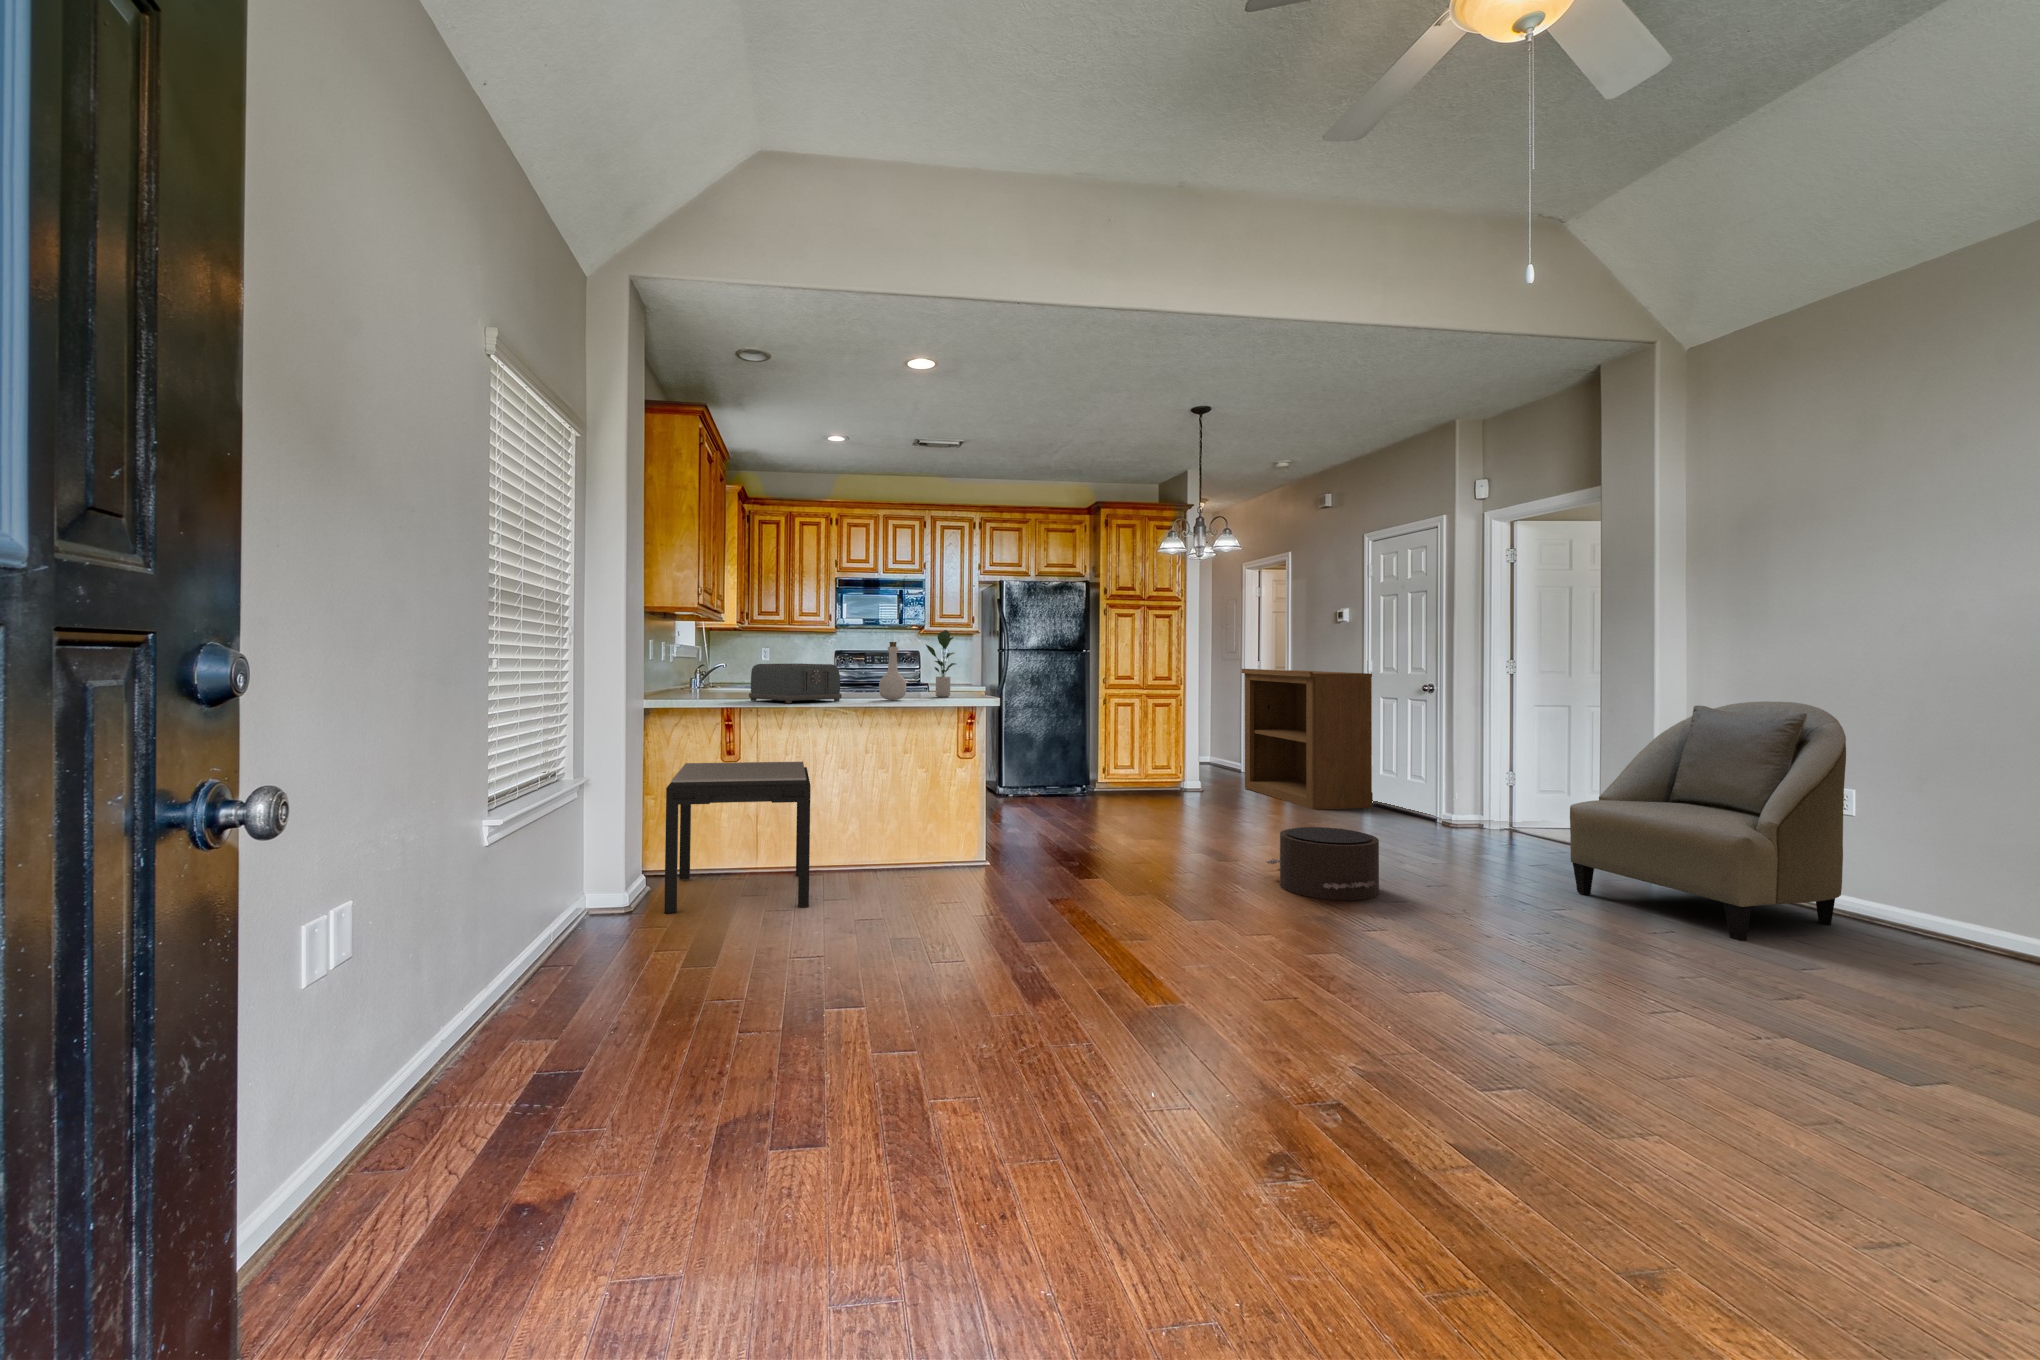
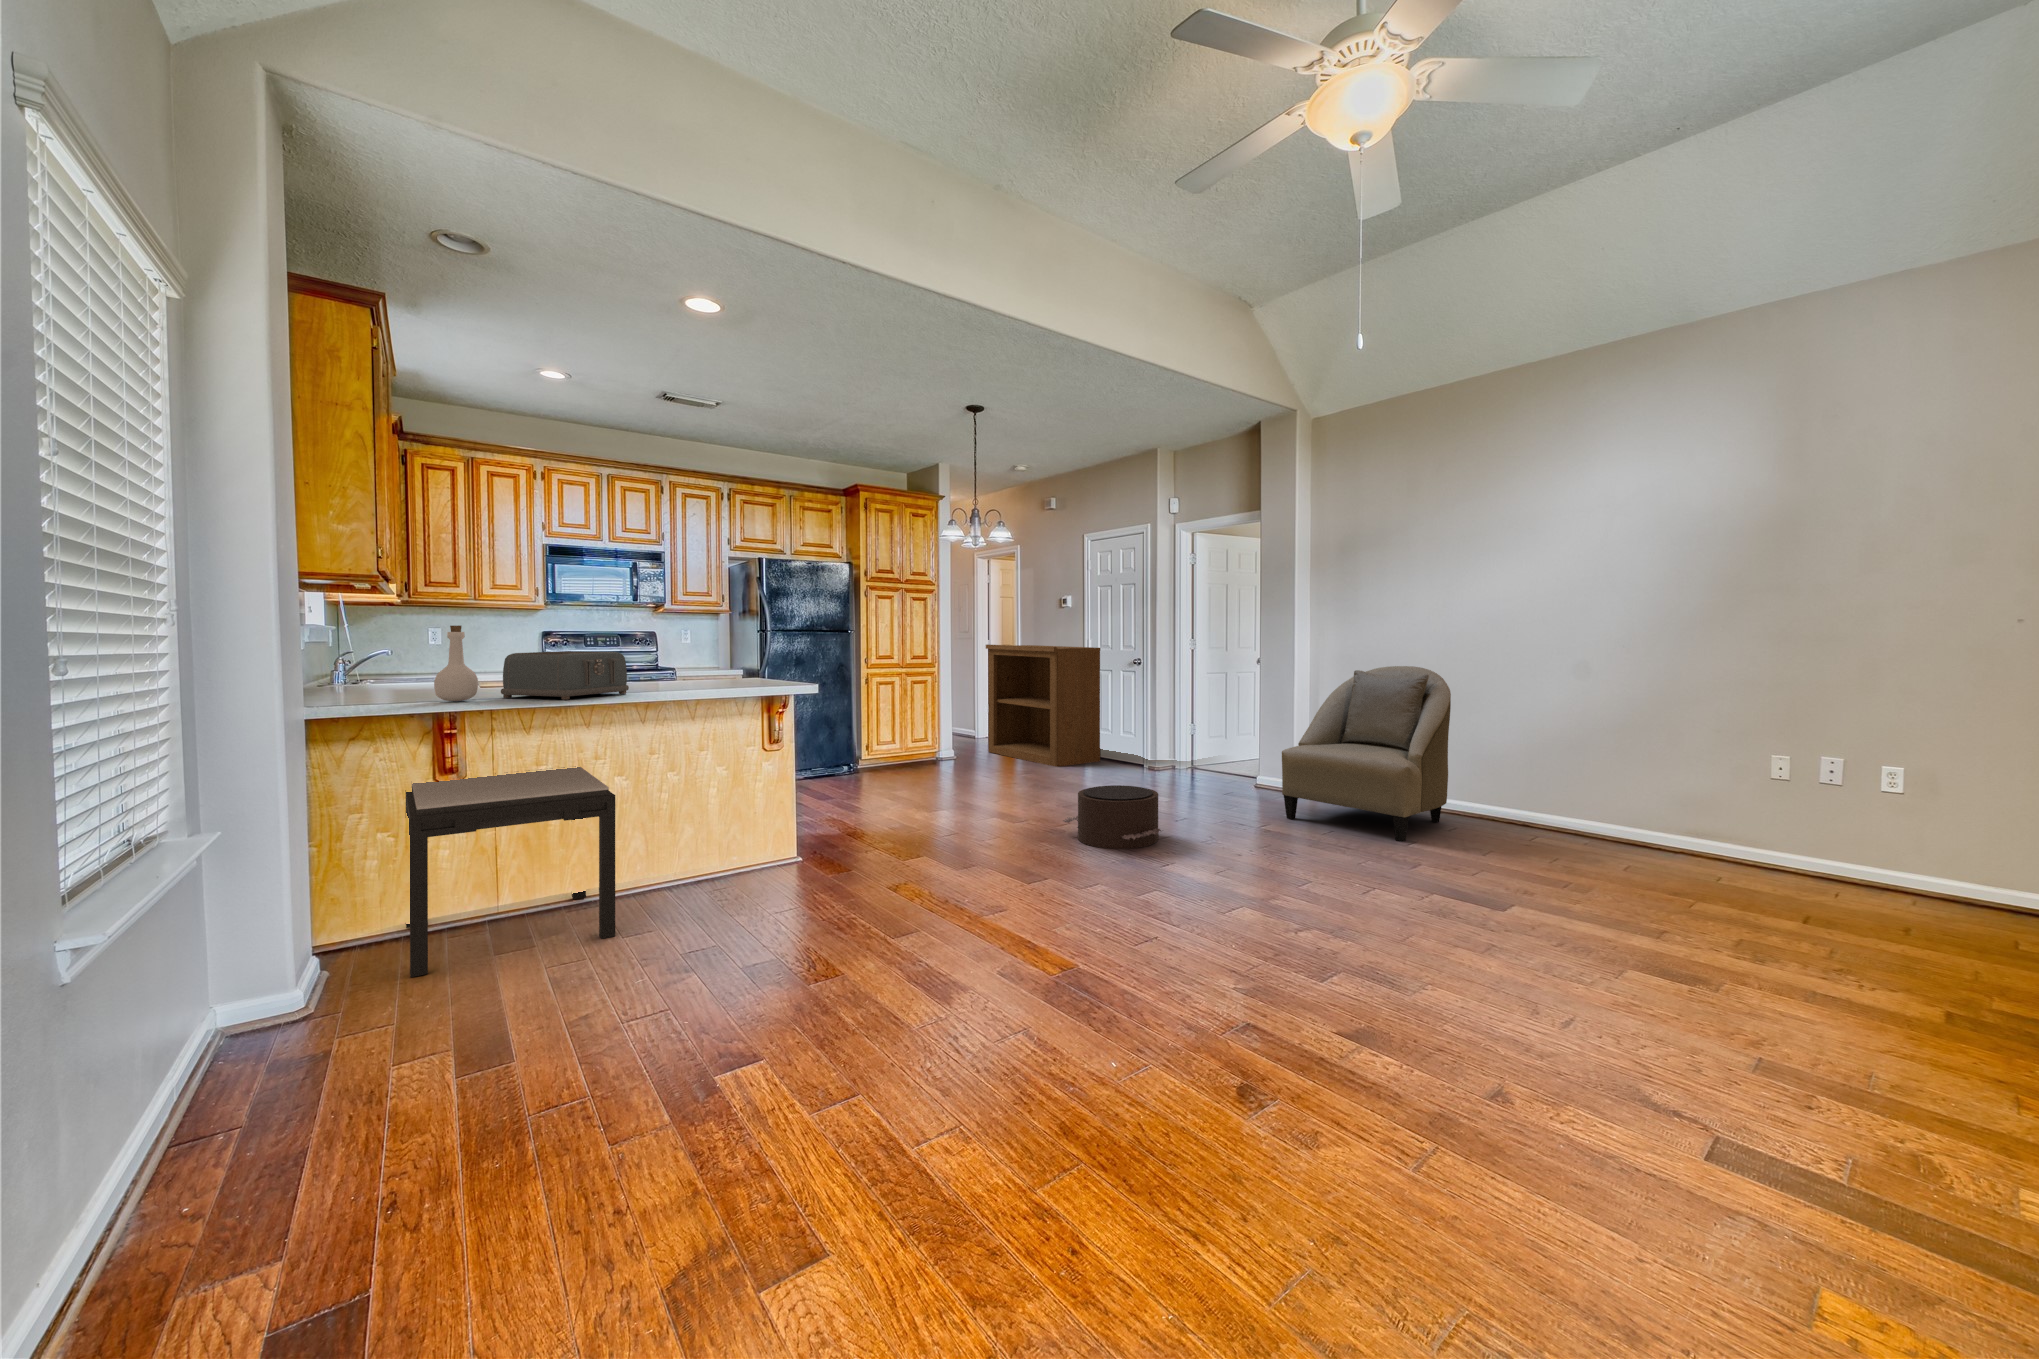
potted plant: present [926,630,955,697] -> none [715,611,754,683]
bottle: present [879,642,906,700] -> present [434,625,478,701]

